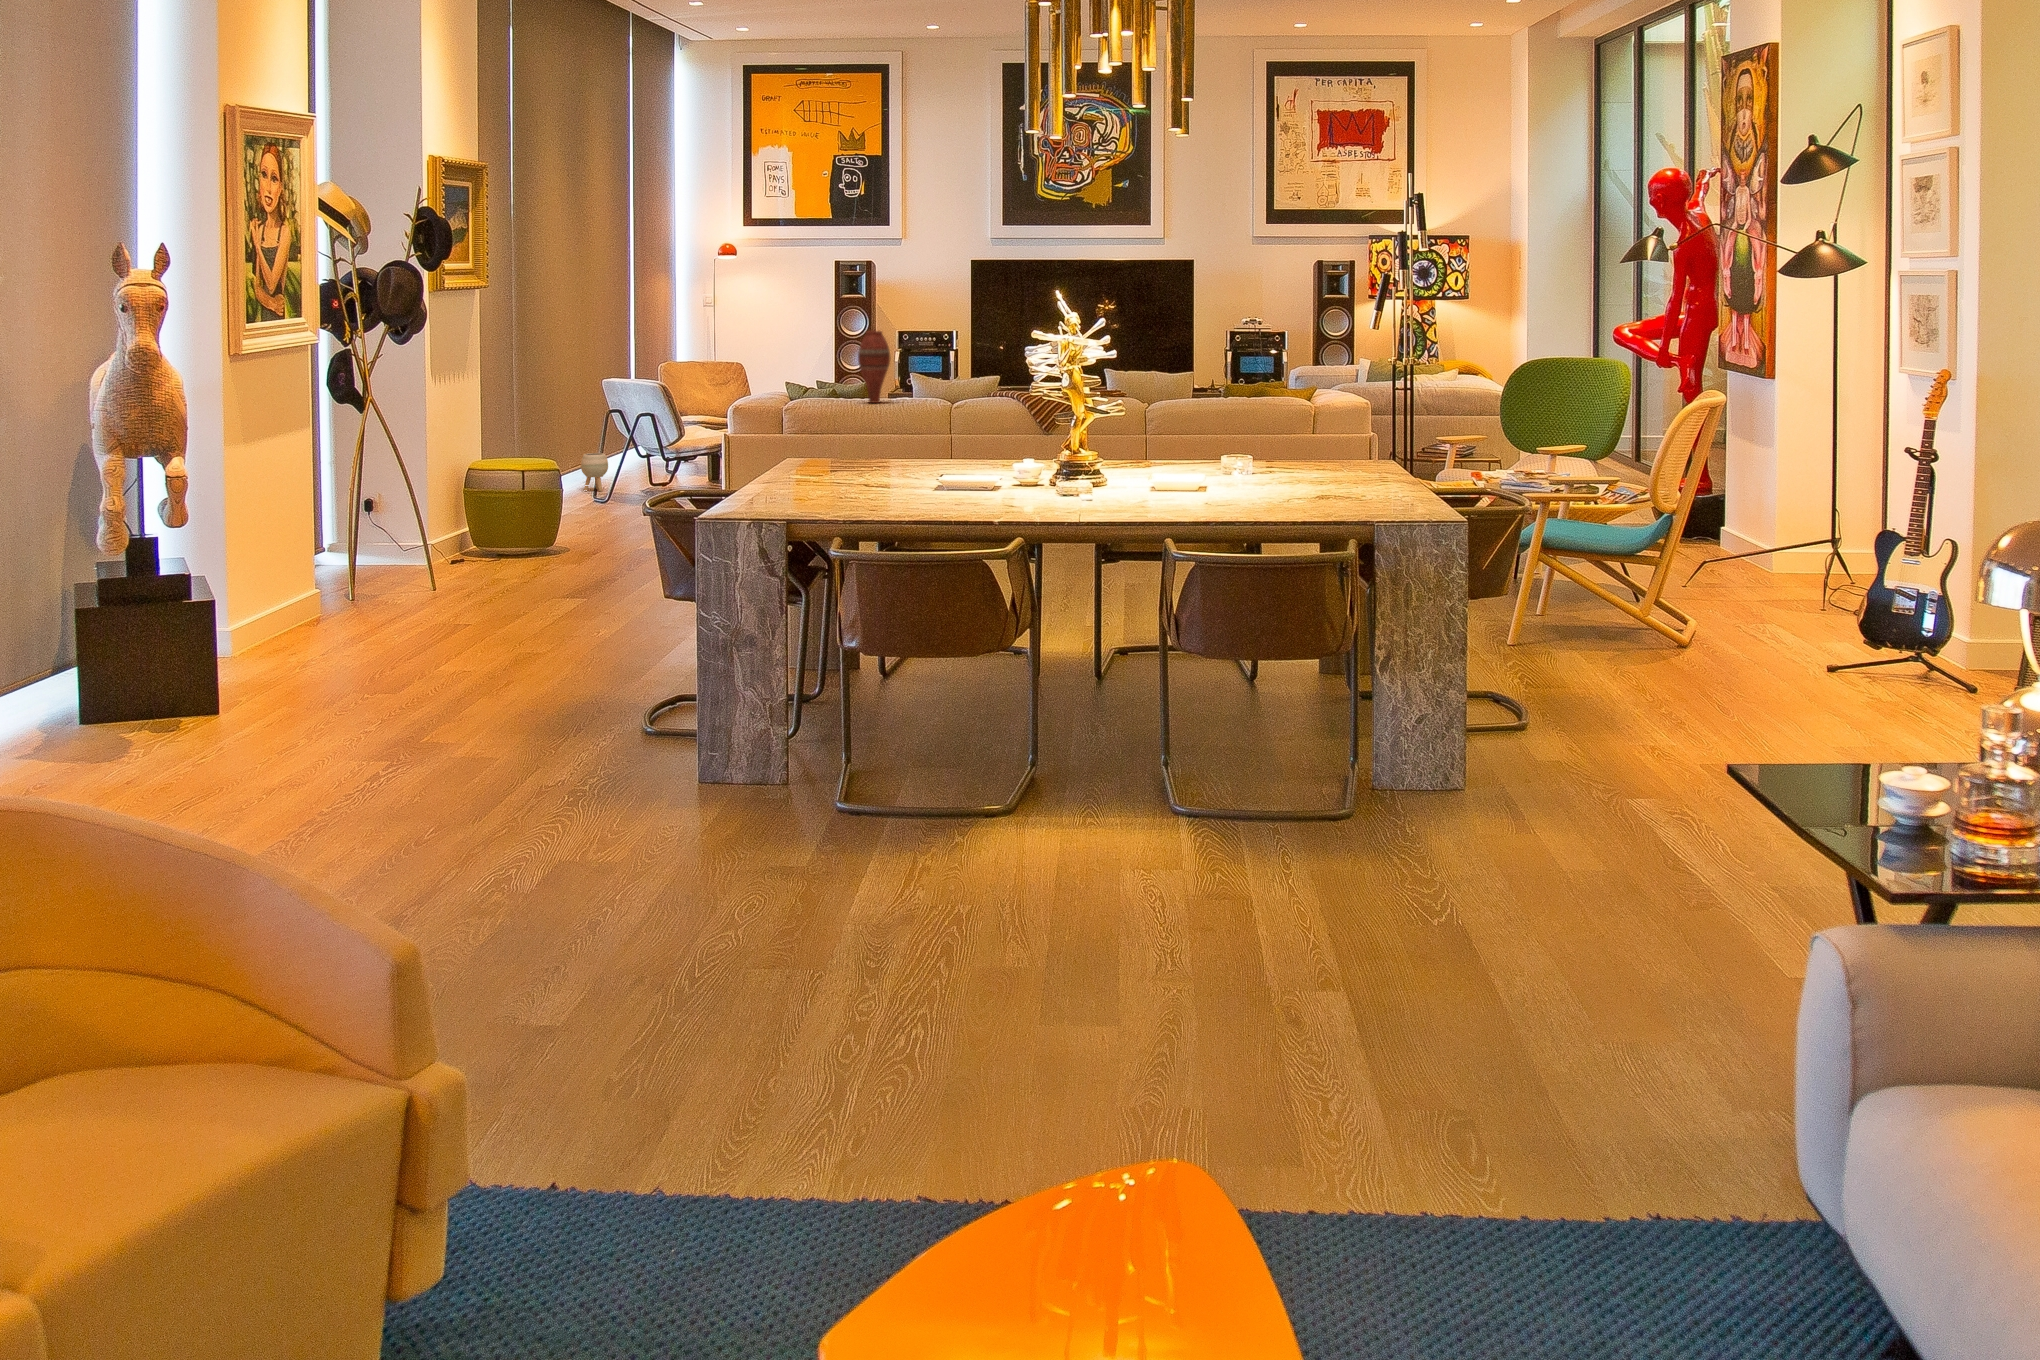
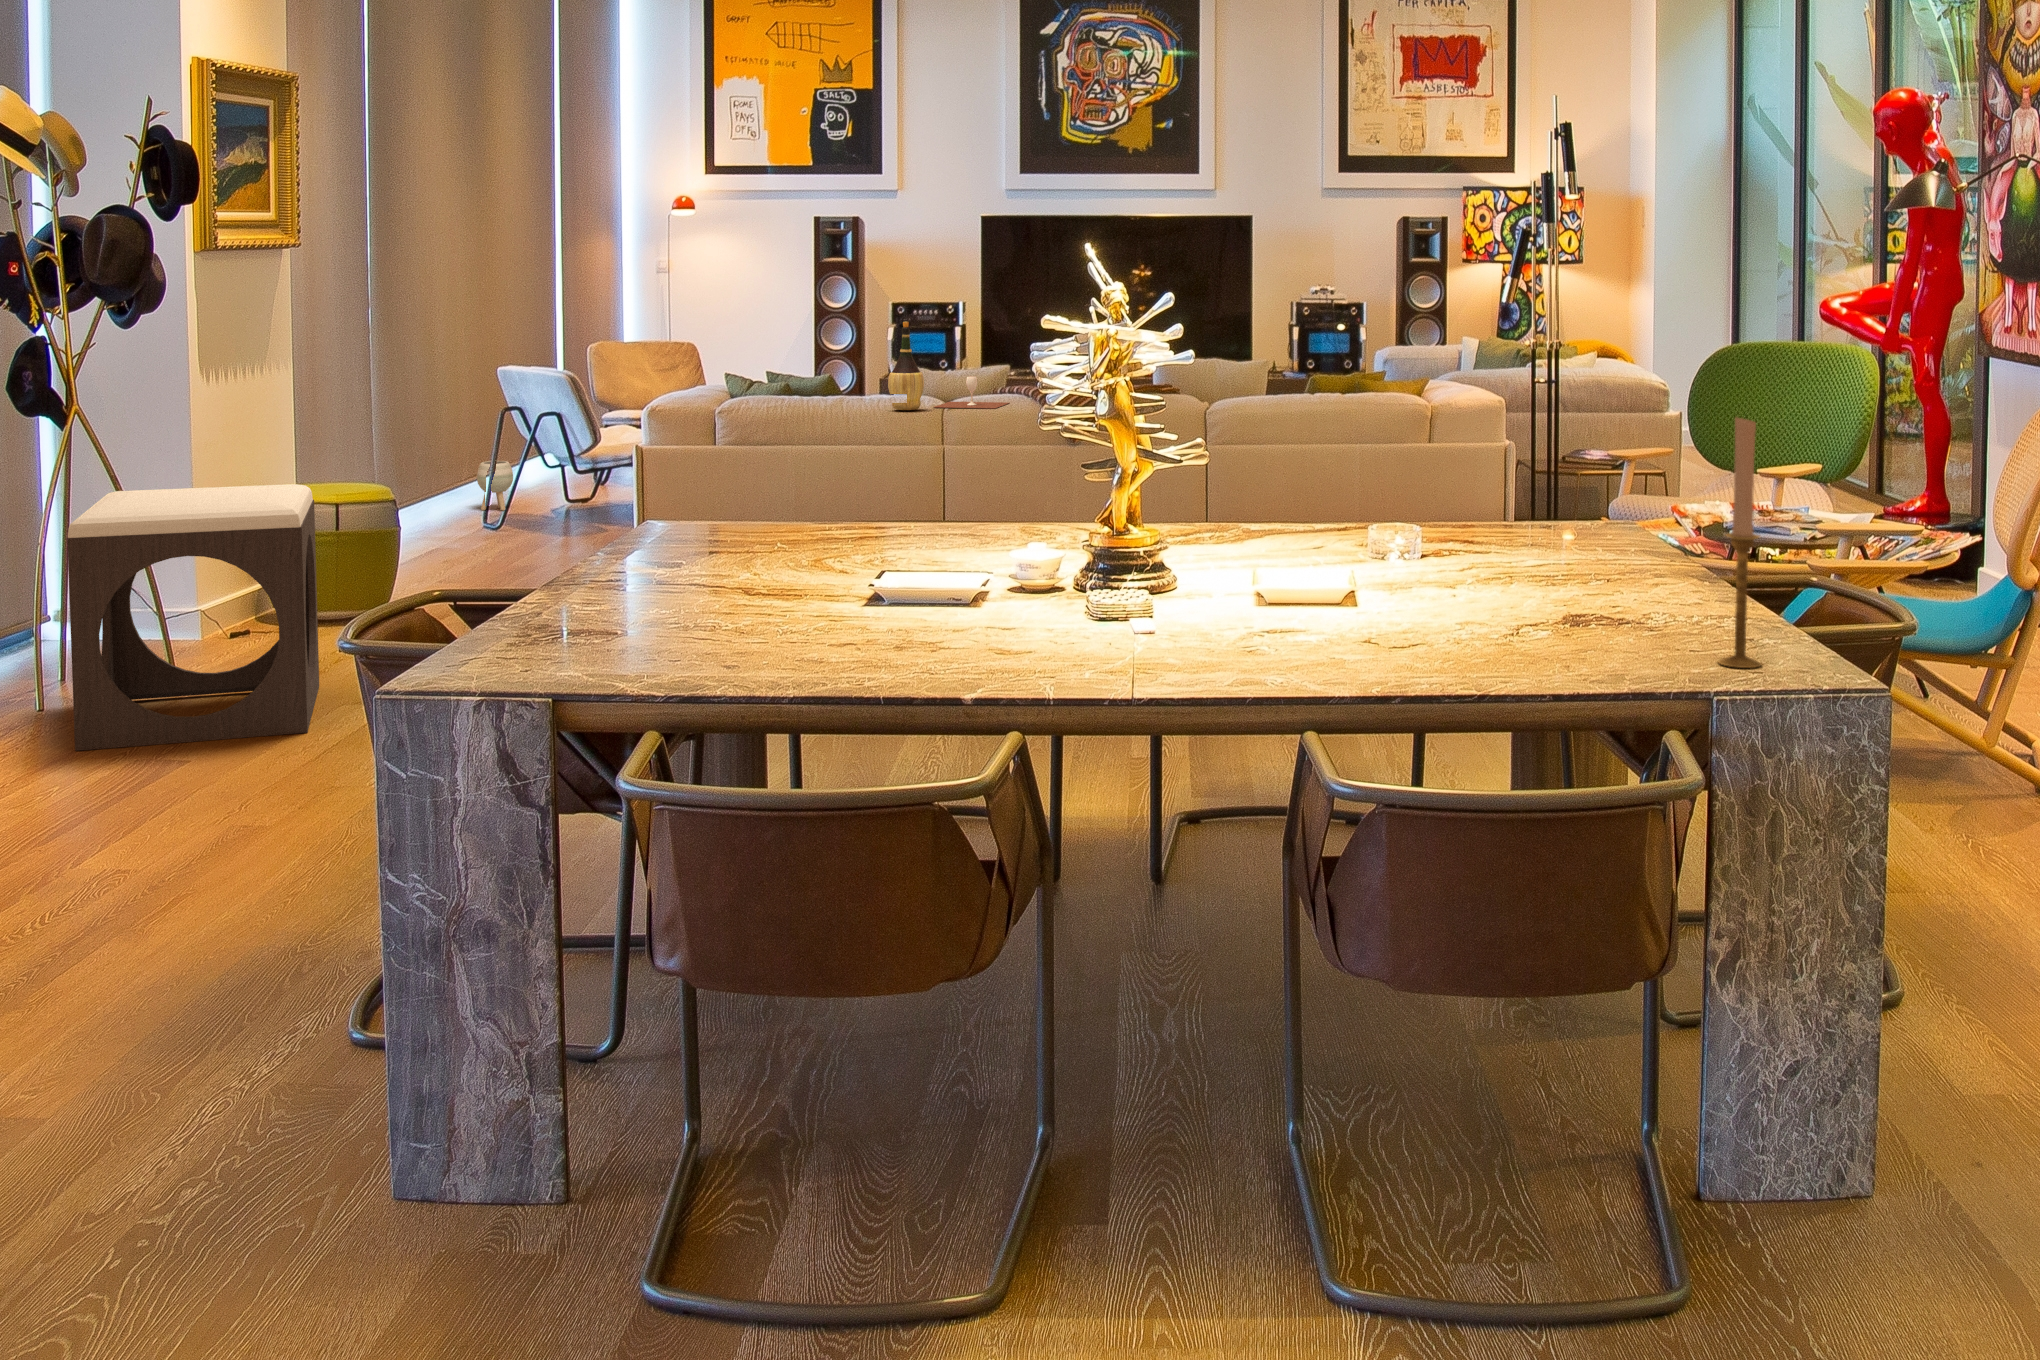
vase: present [858,330,890,403] -> none [816,305,861,406]
wine bottle: none [911,341,937,405] -> present [888,322,924,410]
candlestick: none [1390,377,1413,512] -> present [1718,417,1761,668]
wine glass: none [943,381,999,404] -> present [935,376,1008,409]
footstool: none [387,449,534,619] -> present [67,484,319,751]

